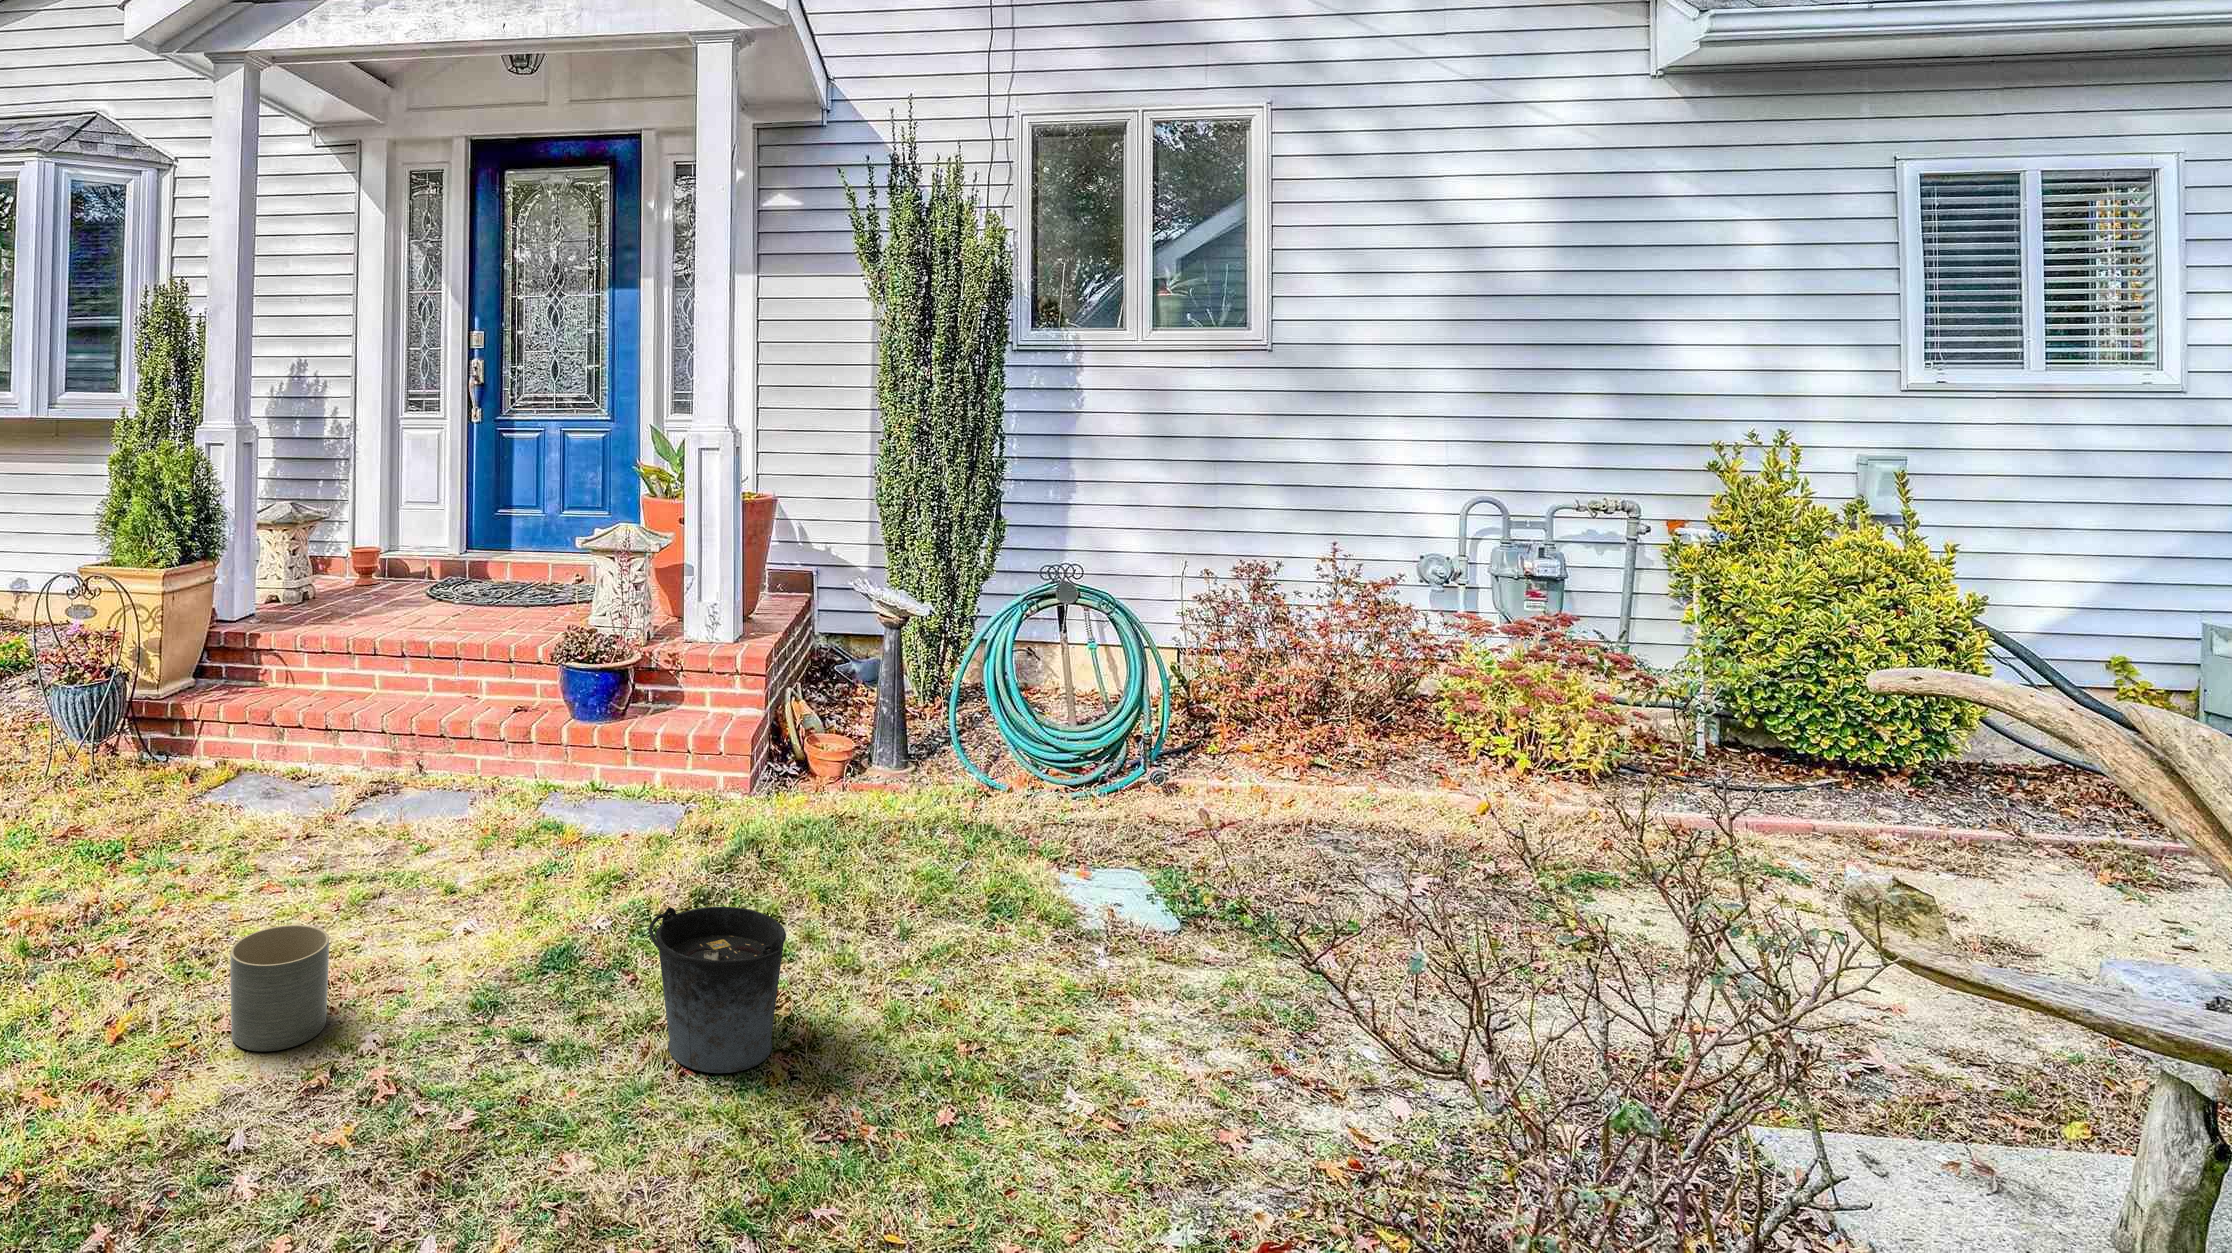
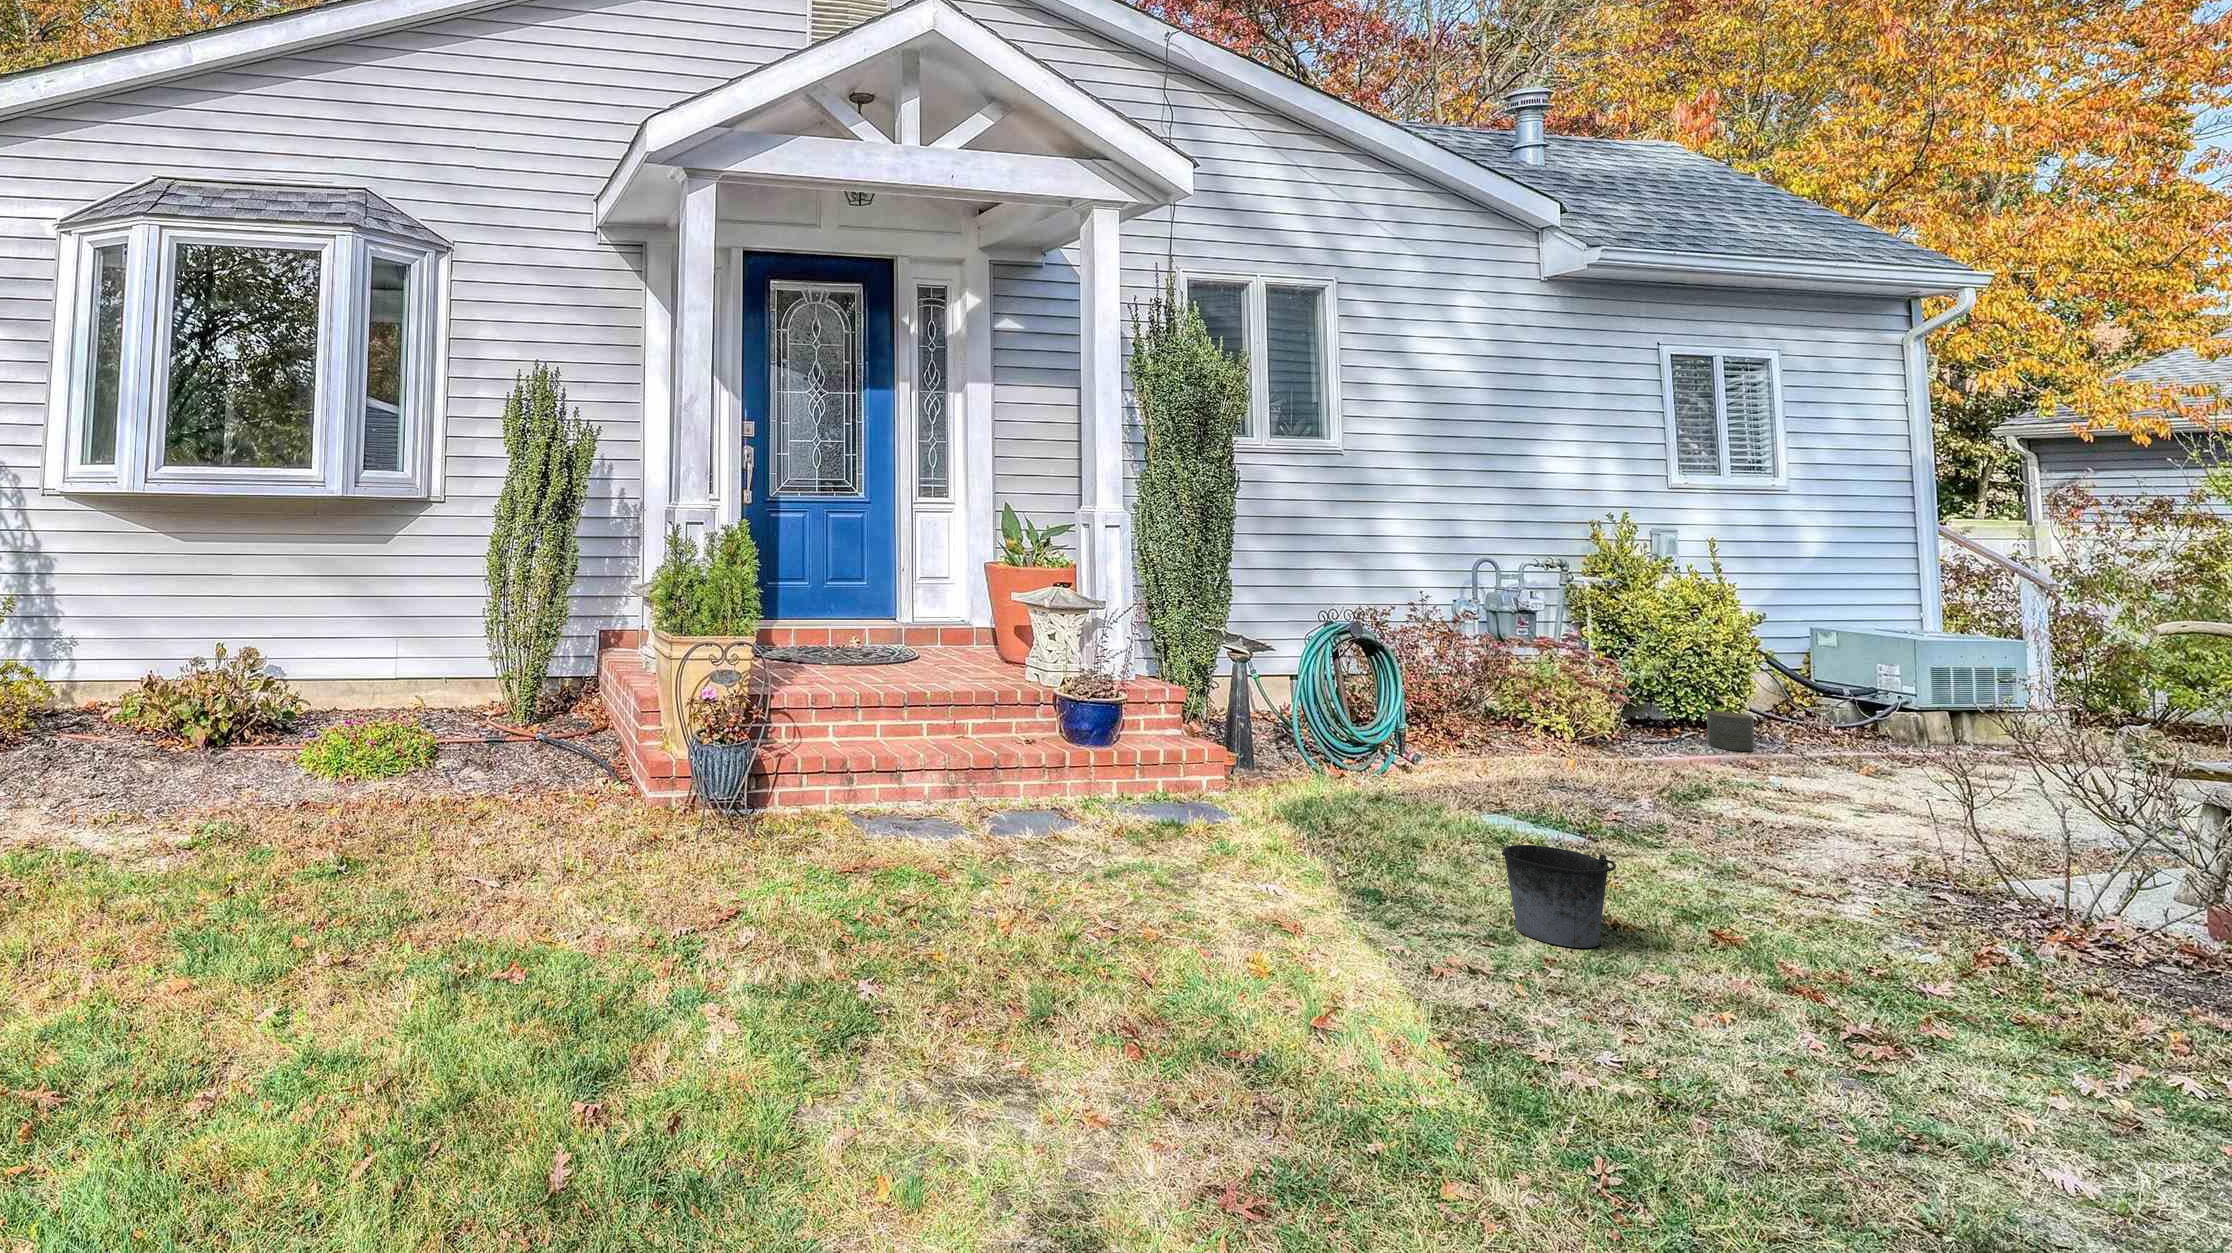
planter: present [230,925,329,1051] -> present [1707,711,1754,751]

